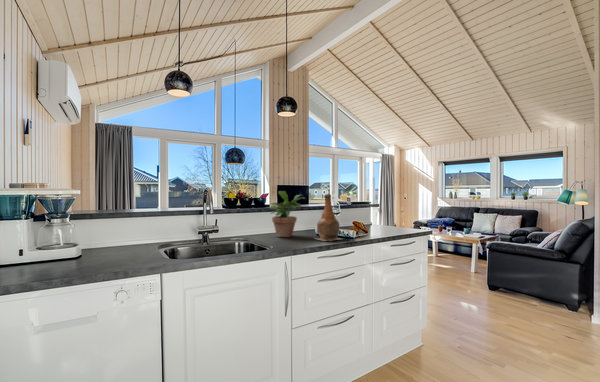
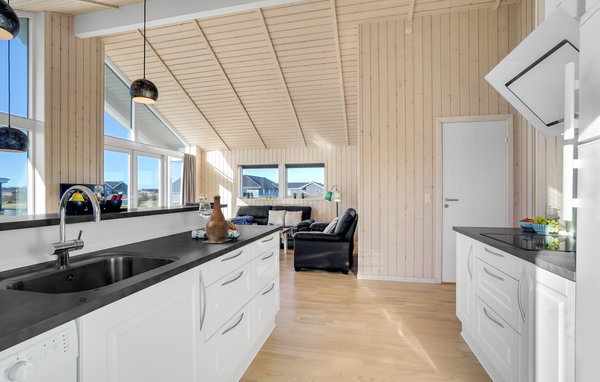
potted plant: present [269,191,305,237] -> none [135,192,184,245]

